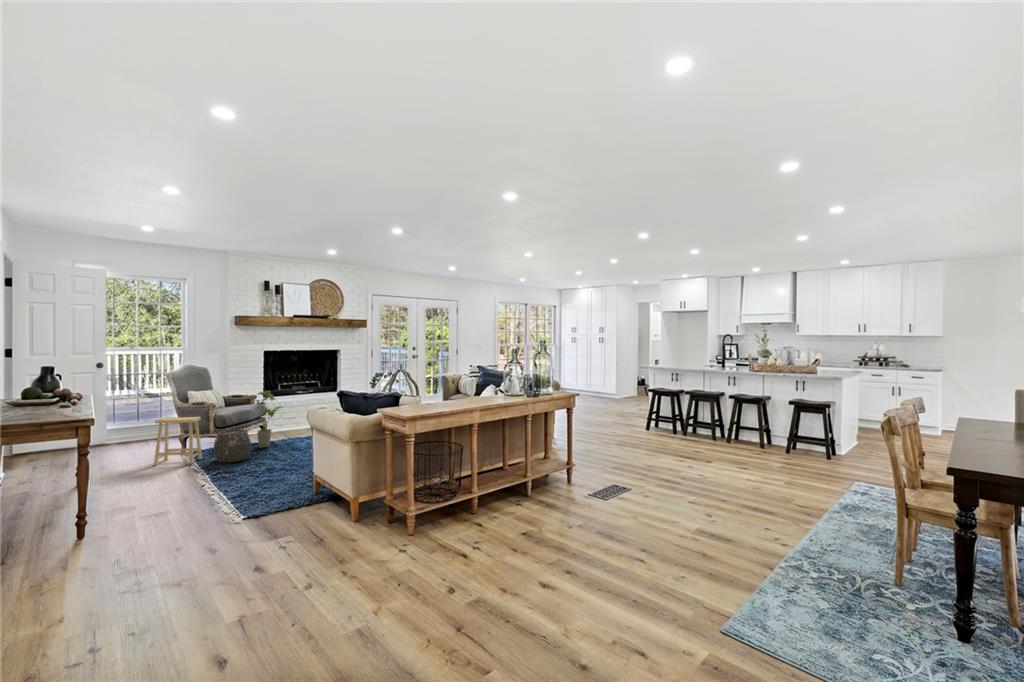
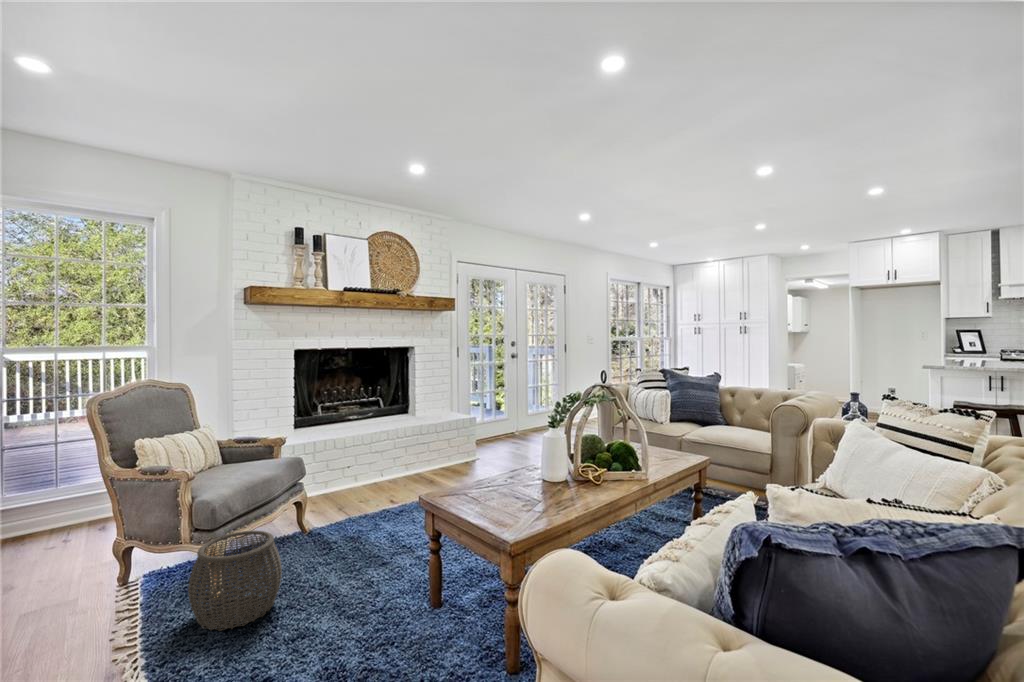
house plant: present [254,391,282,448] -> none [282,431,350,553]
footstool: present [154,417,202,465] -> none [25,507,163,652]

